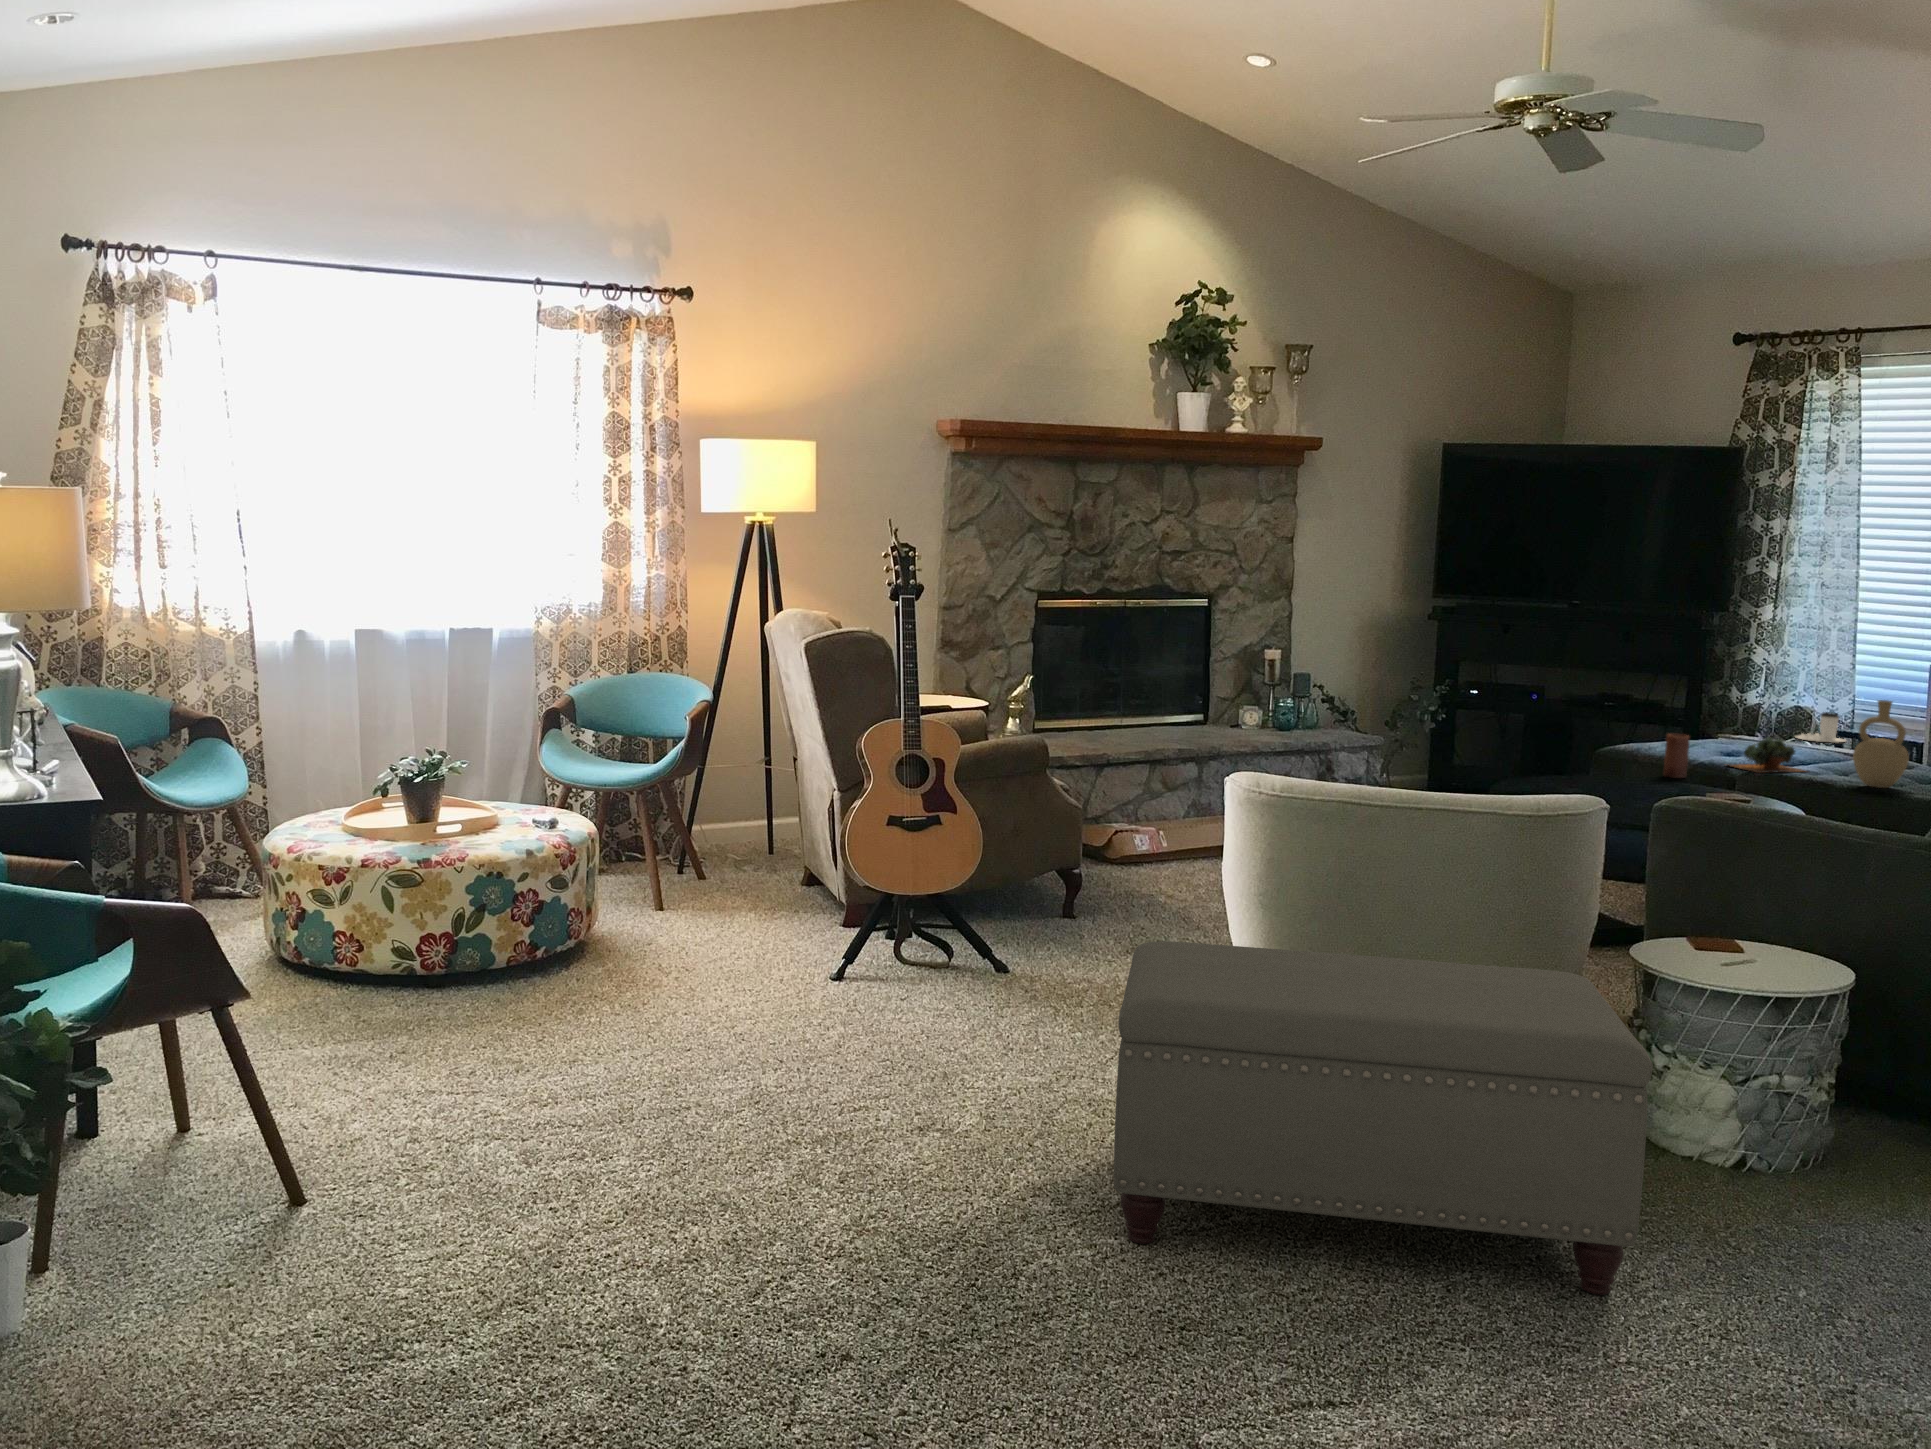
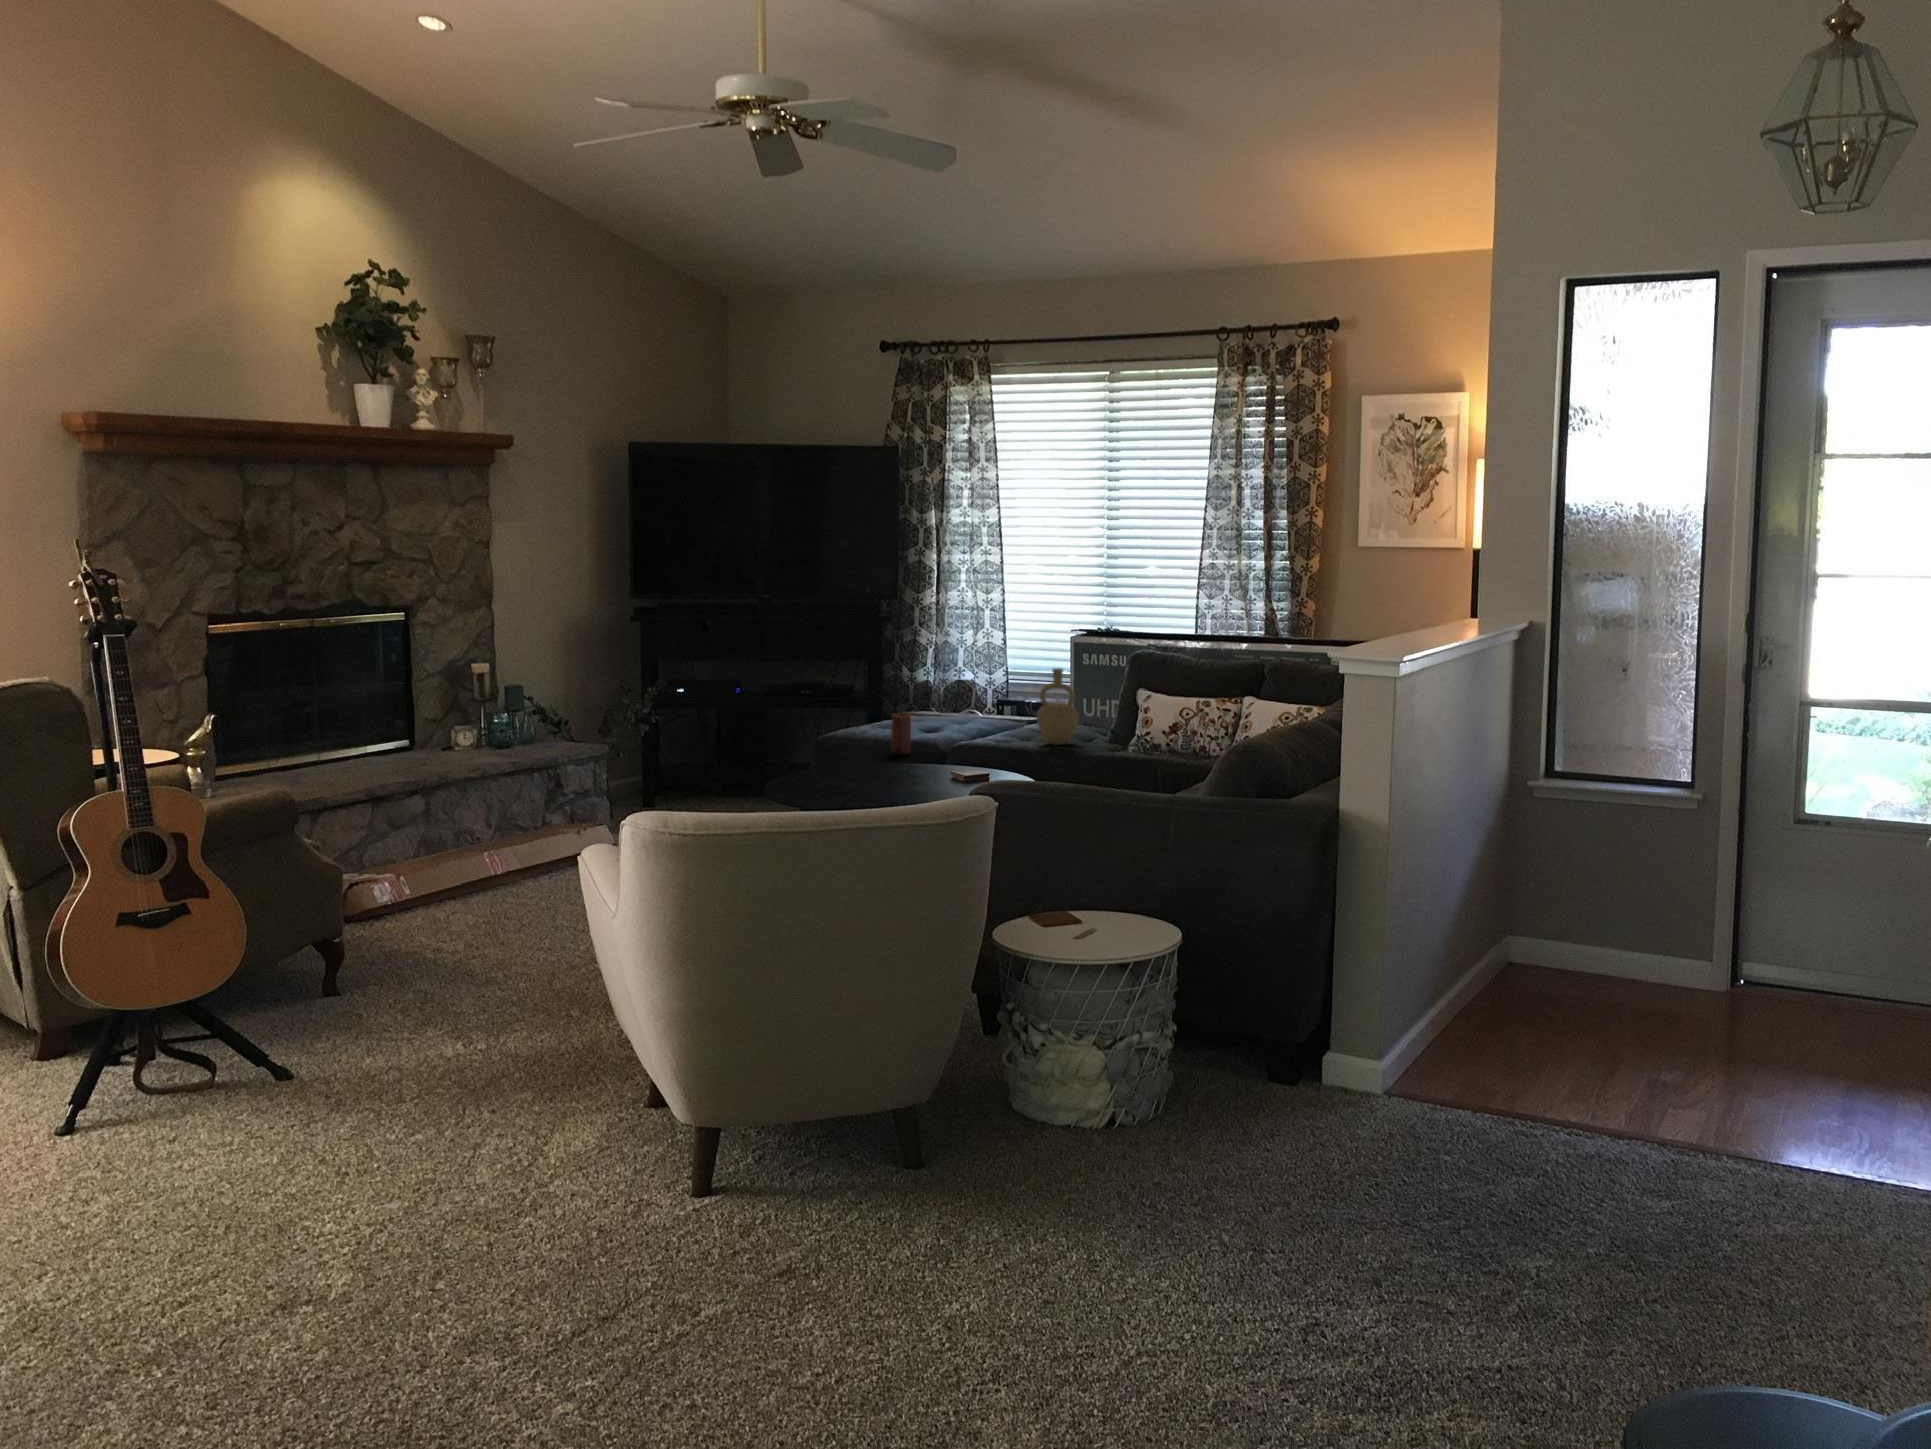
coffee cup: present [1796,712,1845,743] -> none [959,680,1000,707]
succulent plant: present [1726,737,1804,773] -> none [929,708,998,741]
ottoman: present [1114,941,1653,1295] -> none [540,971,1110,1379]

